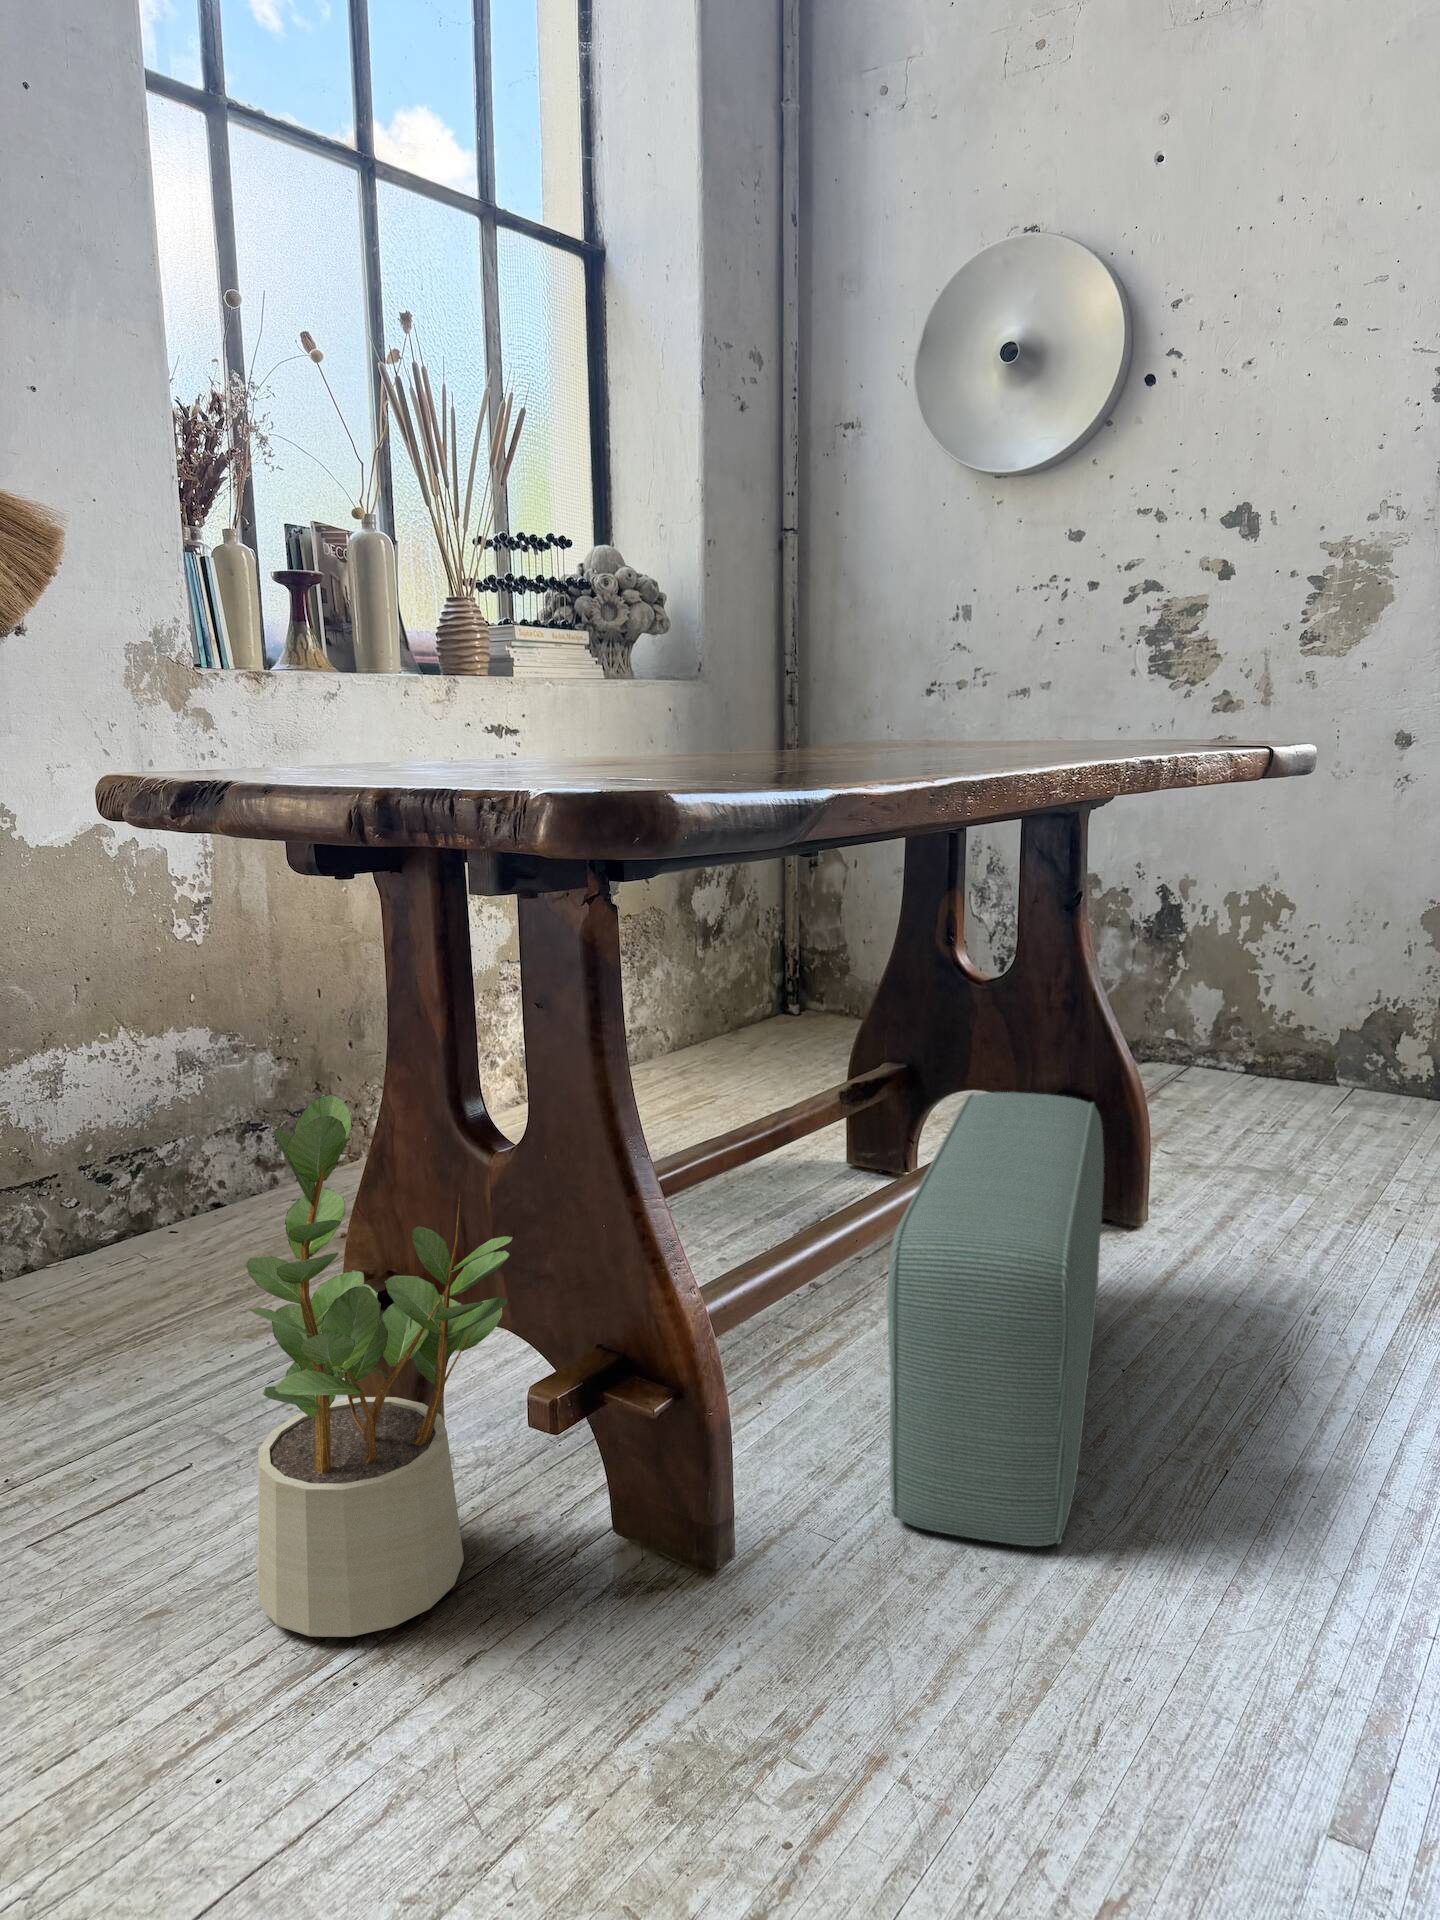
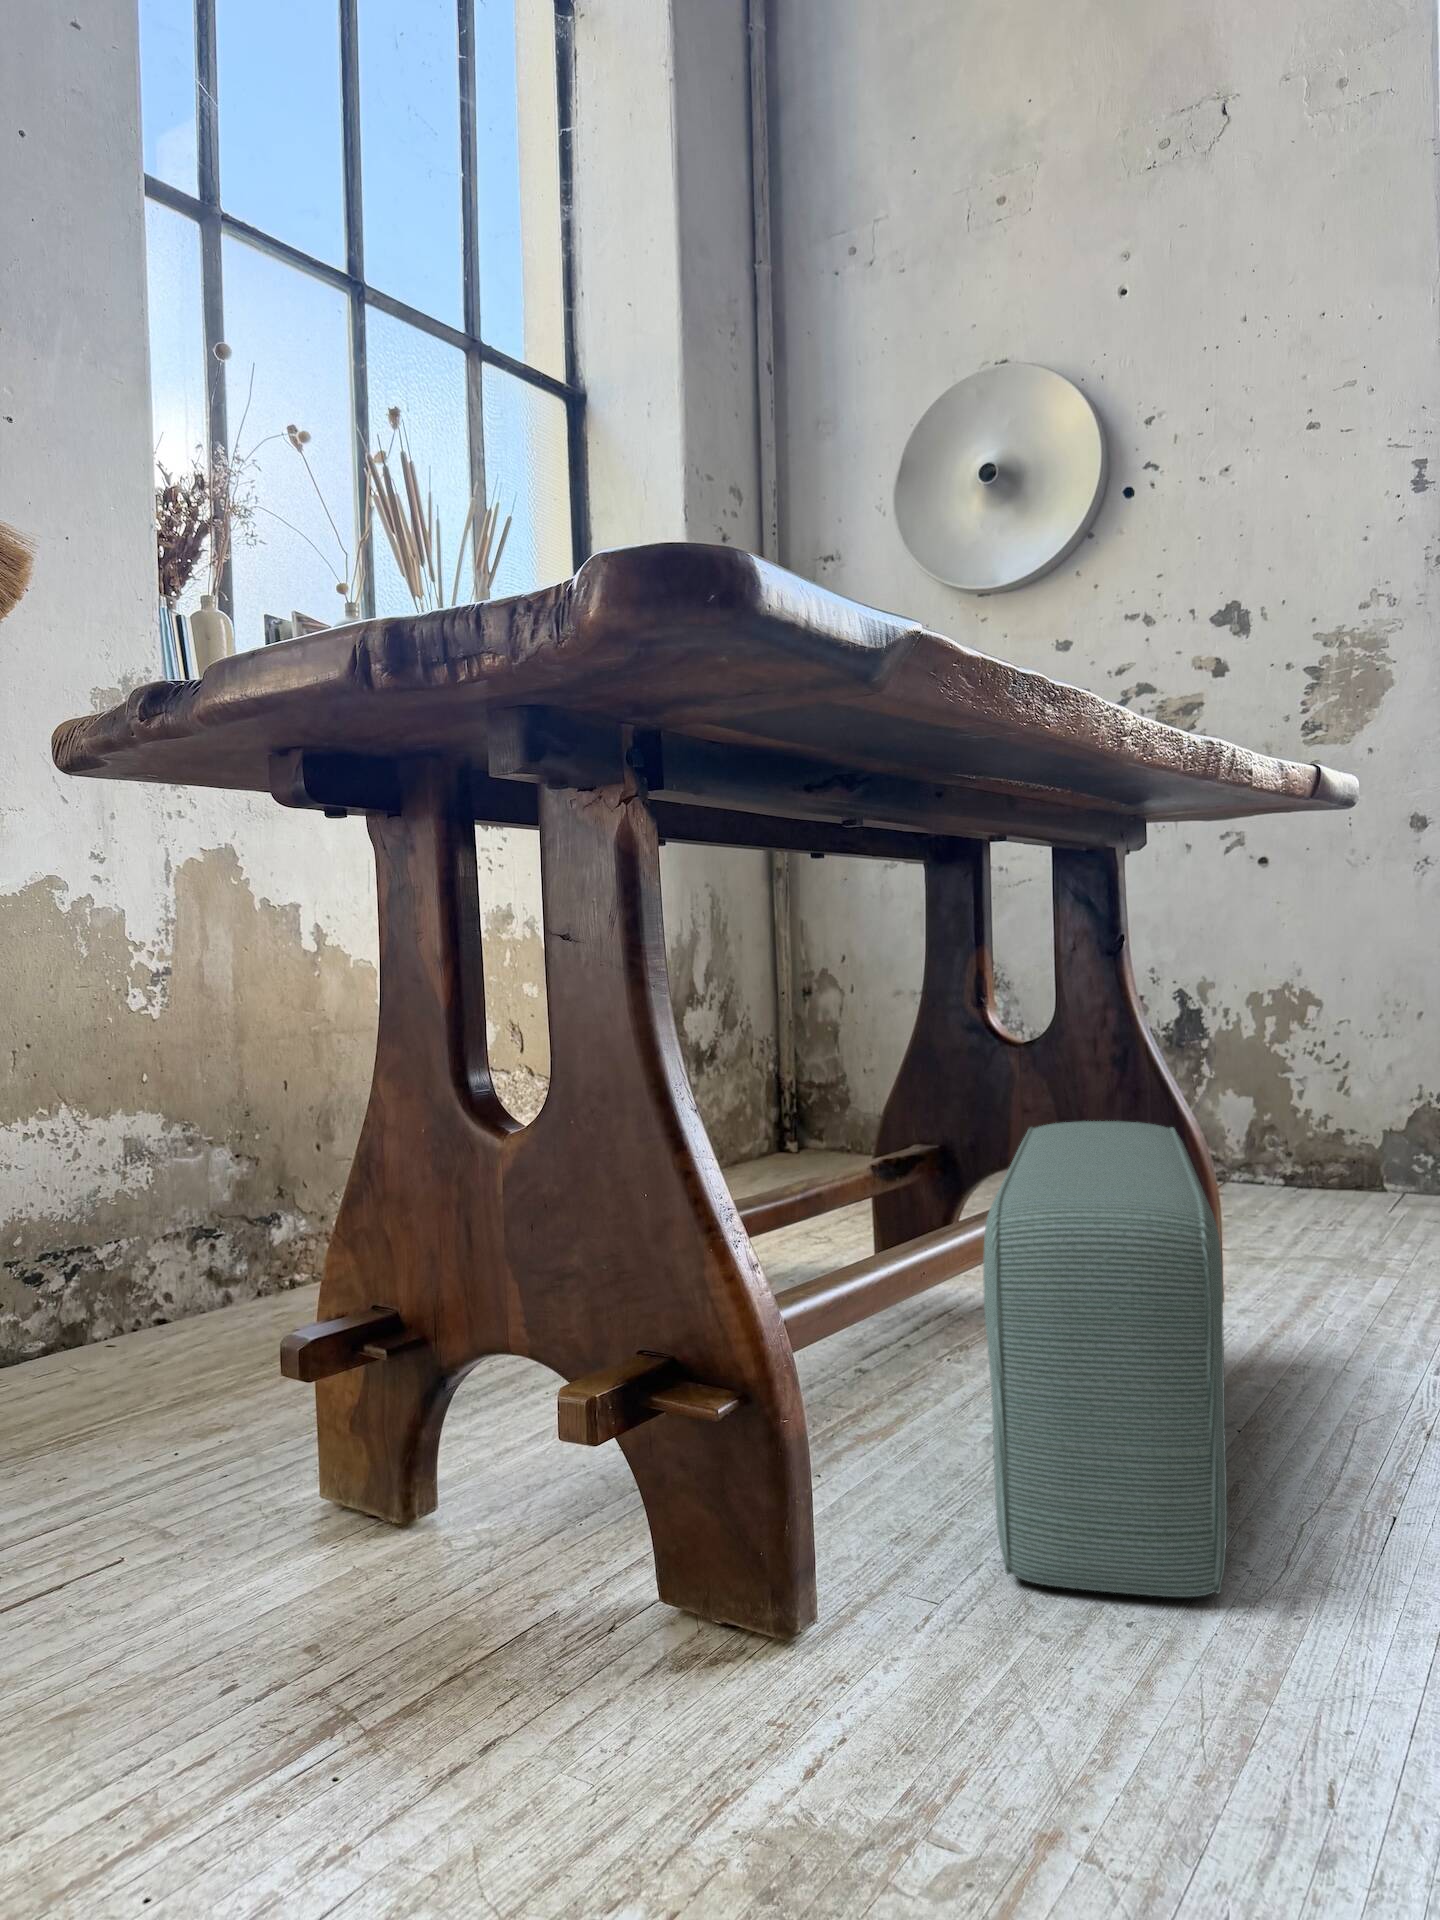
potted plant: present [246,1095,512,1637] -> none [205,1020,539,1724]

